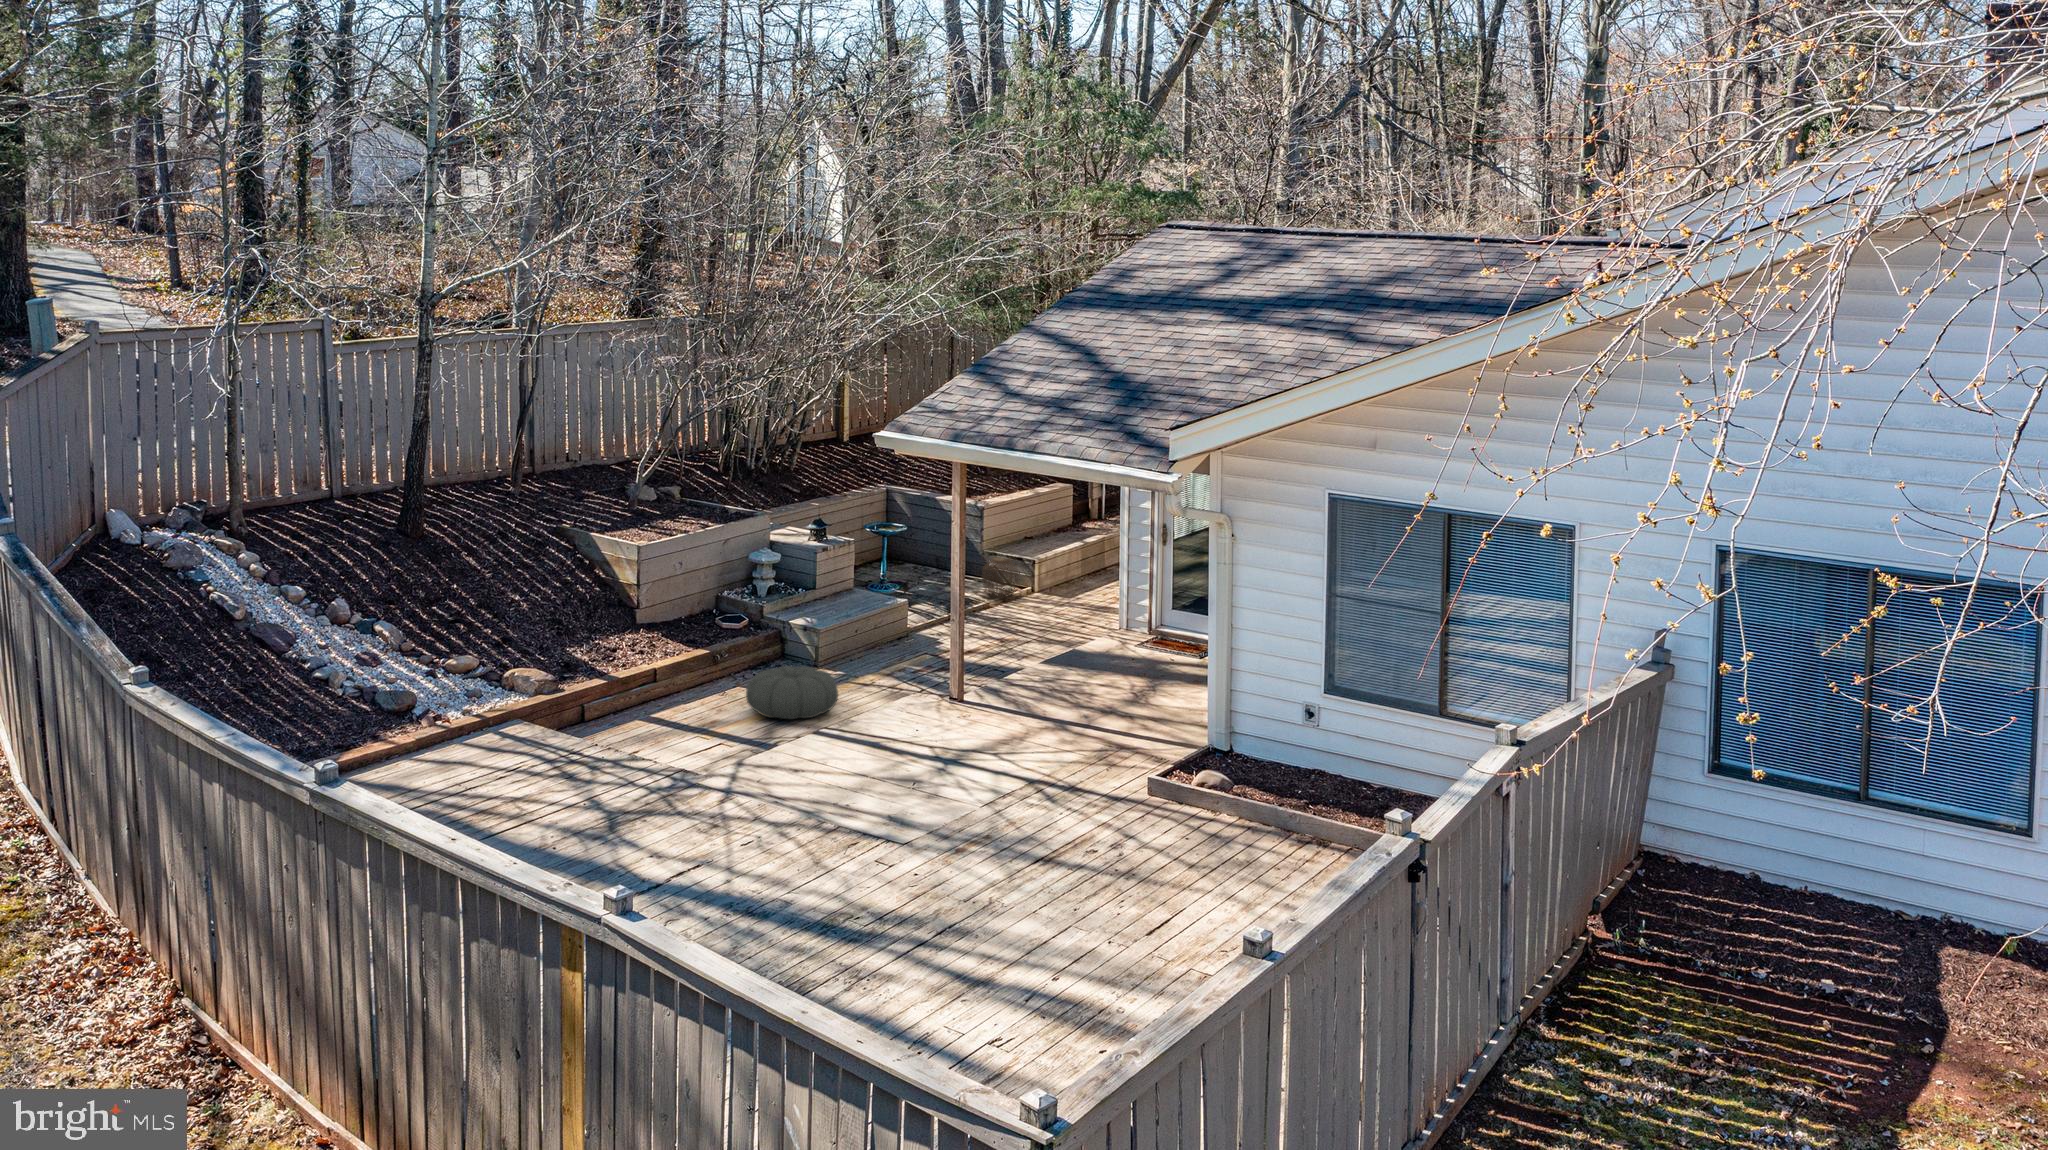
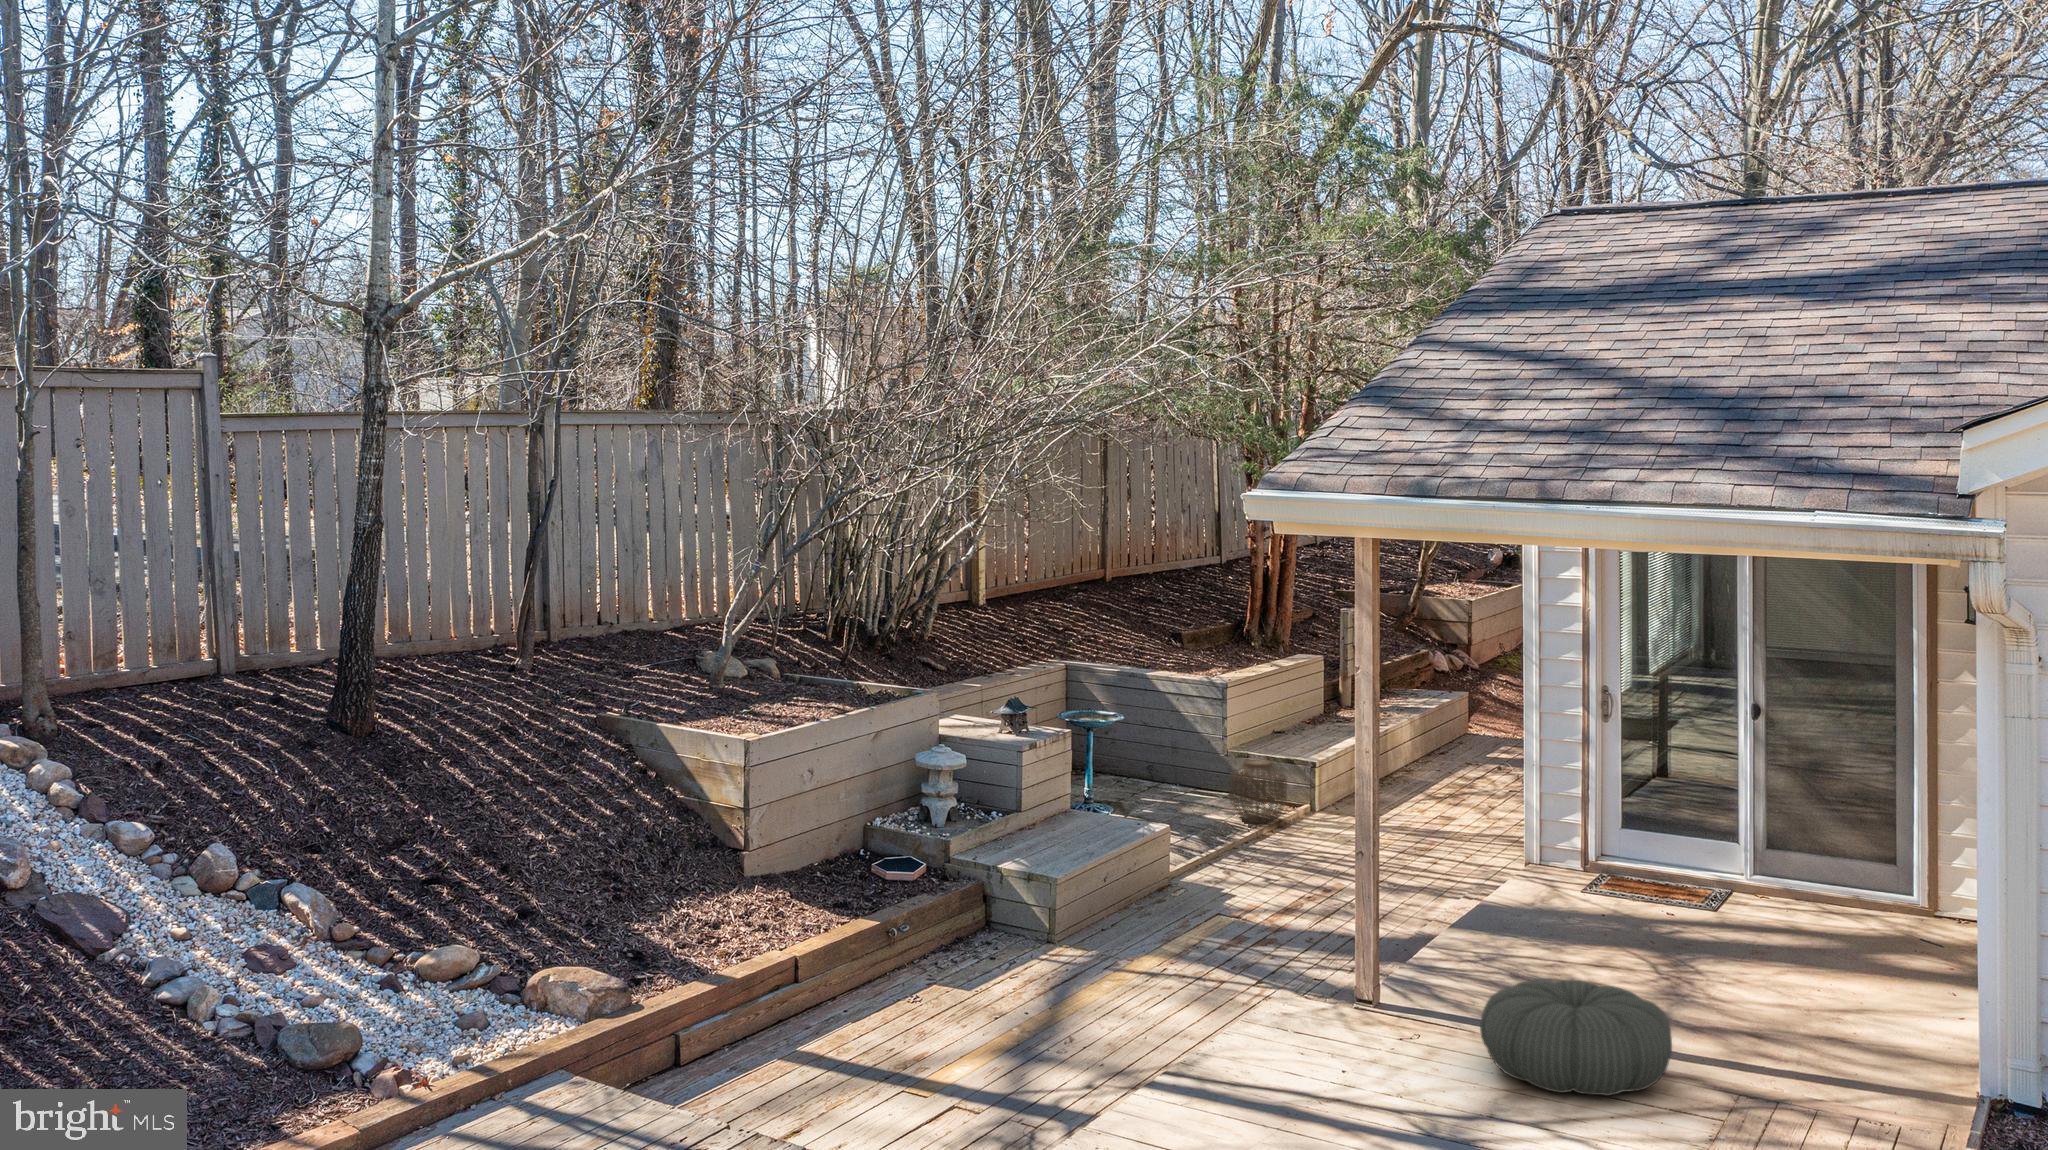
pouf: present [746,666,838,719] -> present [1480,979,1672,1096]

